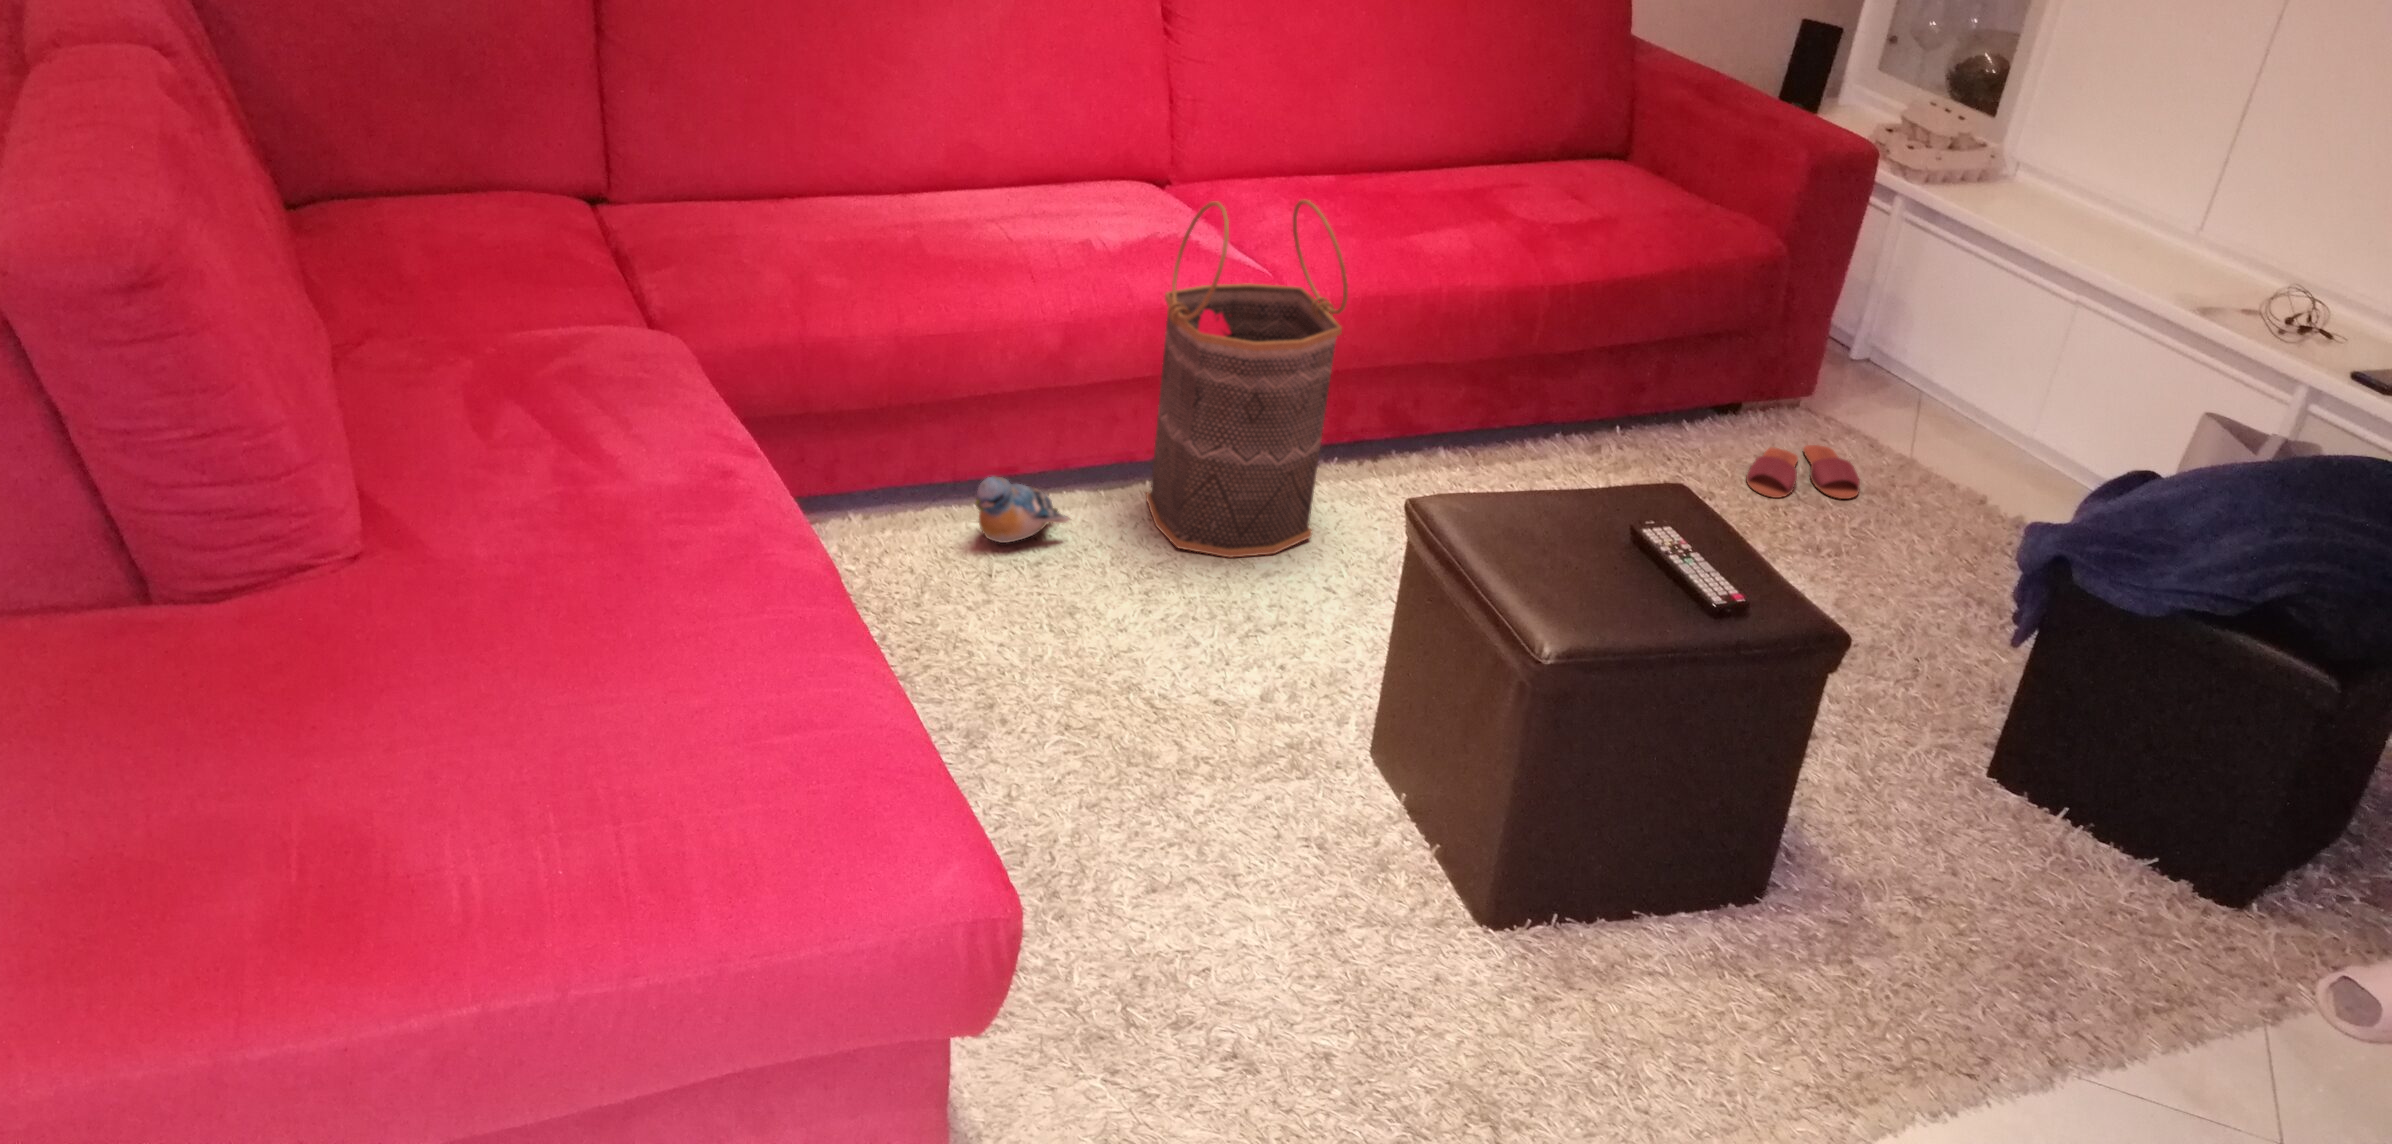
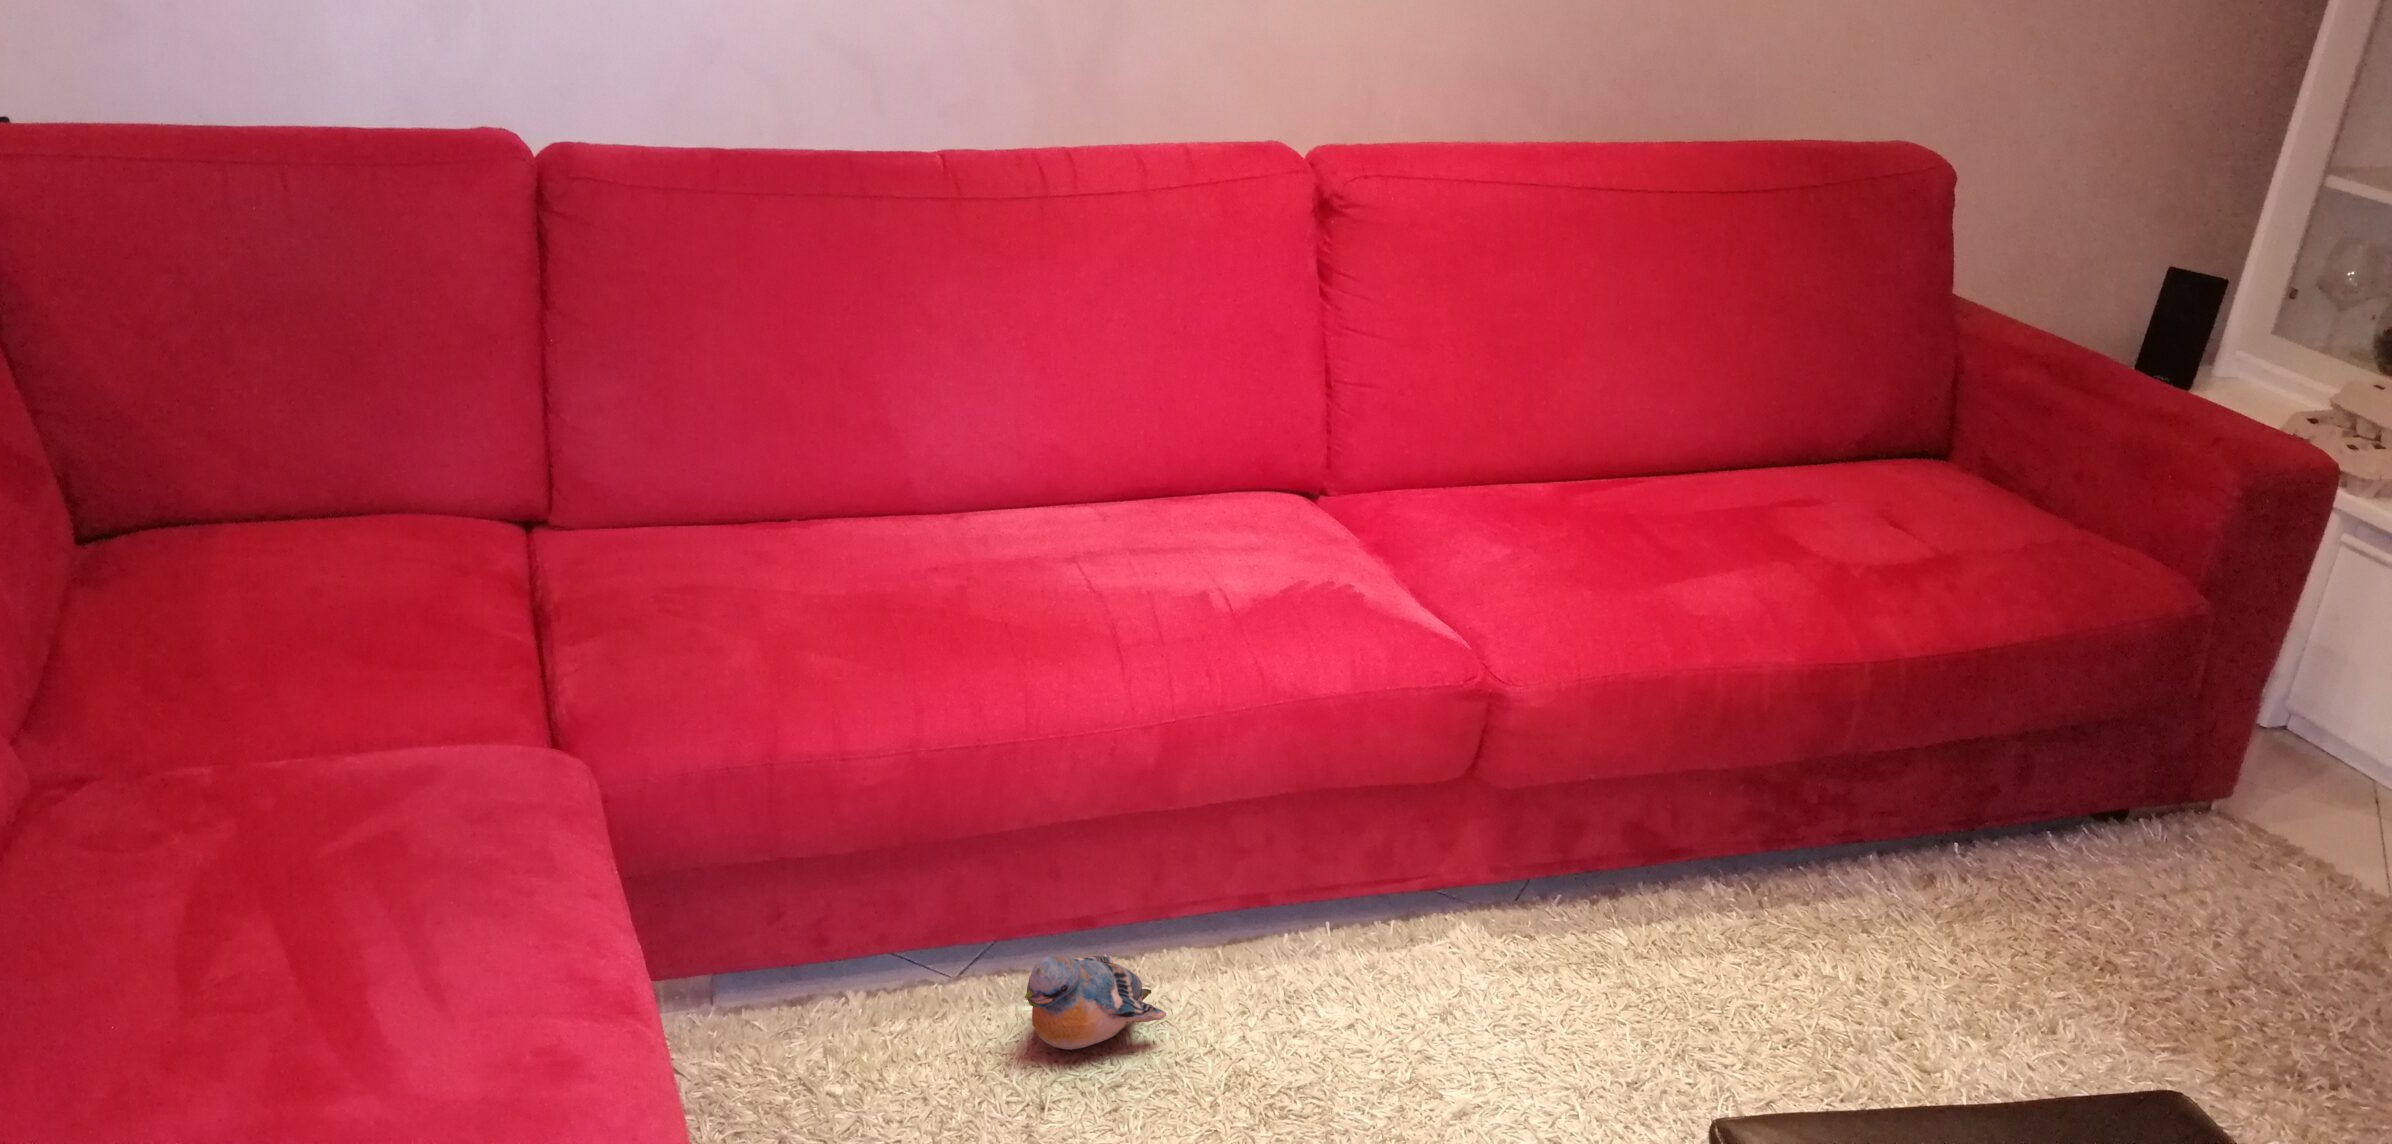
basket: present [1146,200,1348,558] -> none [1282,562,1589,1082]
slippers: present [1746,445,1860,499] -> none [2162,881,2340,982]

